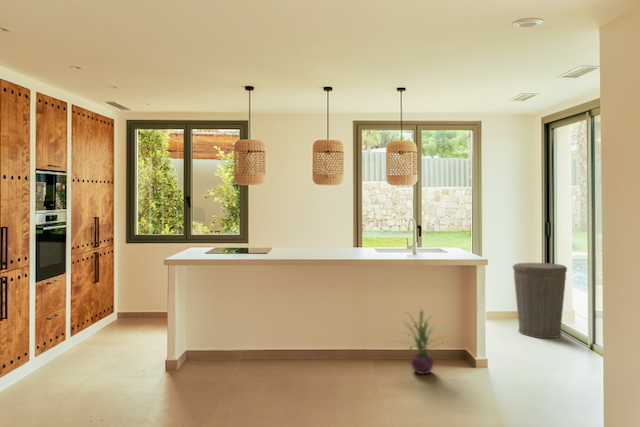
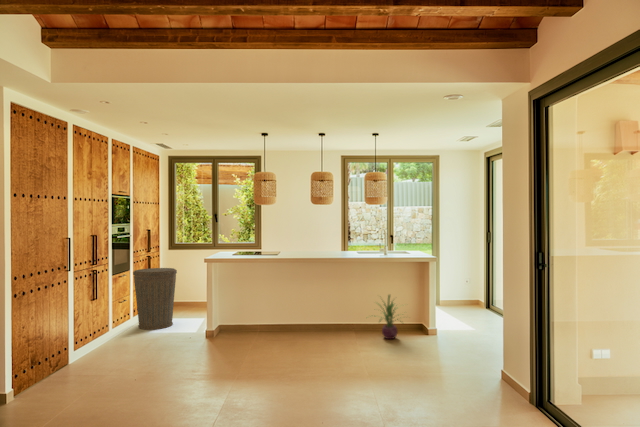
trash can: present [513,263,567,338] -> present [133,268,177,330]

